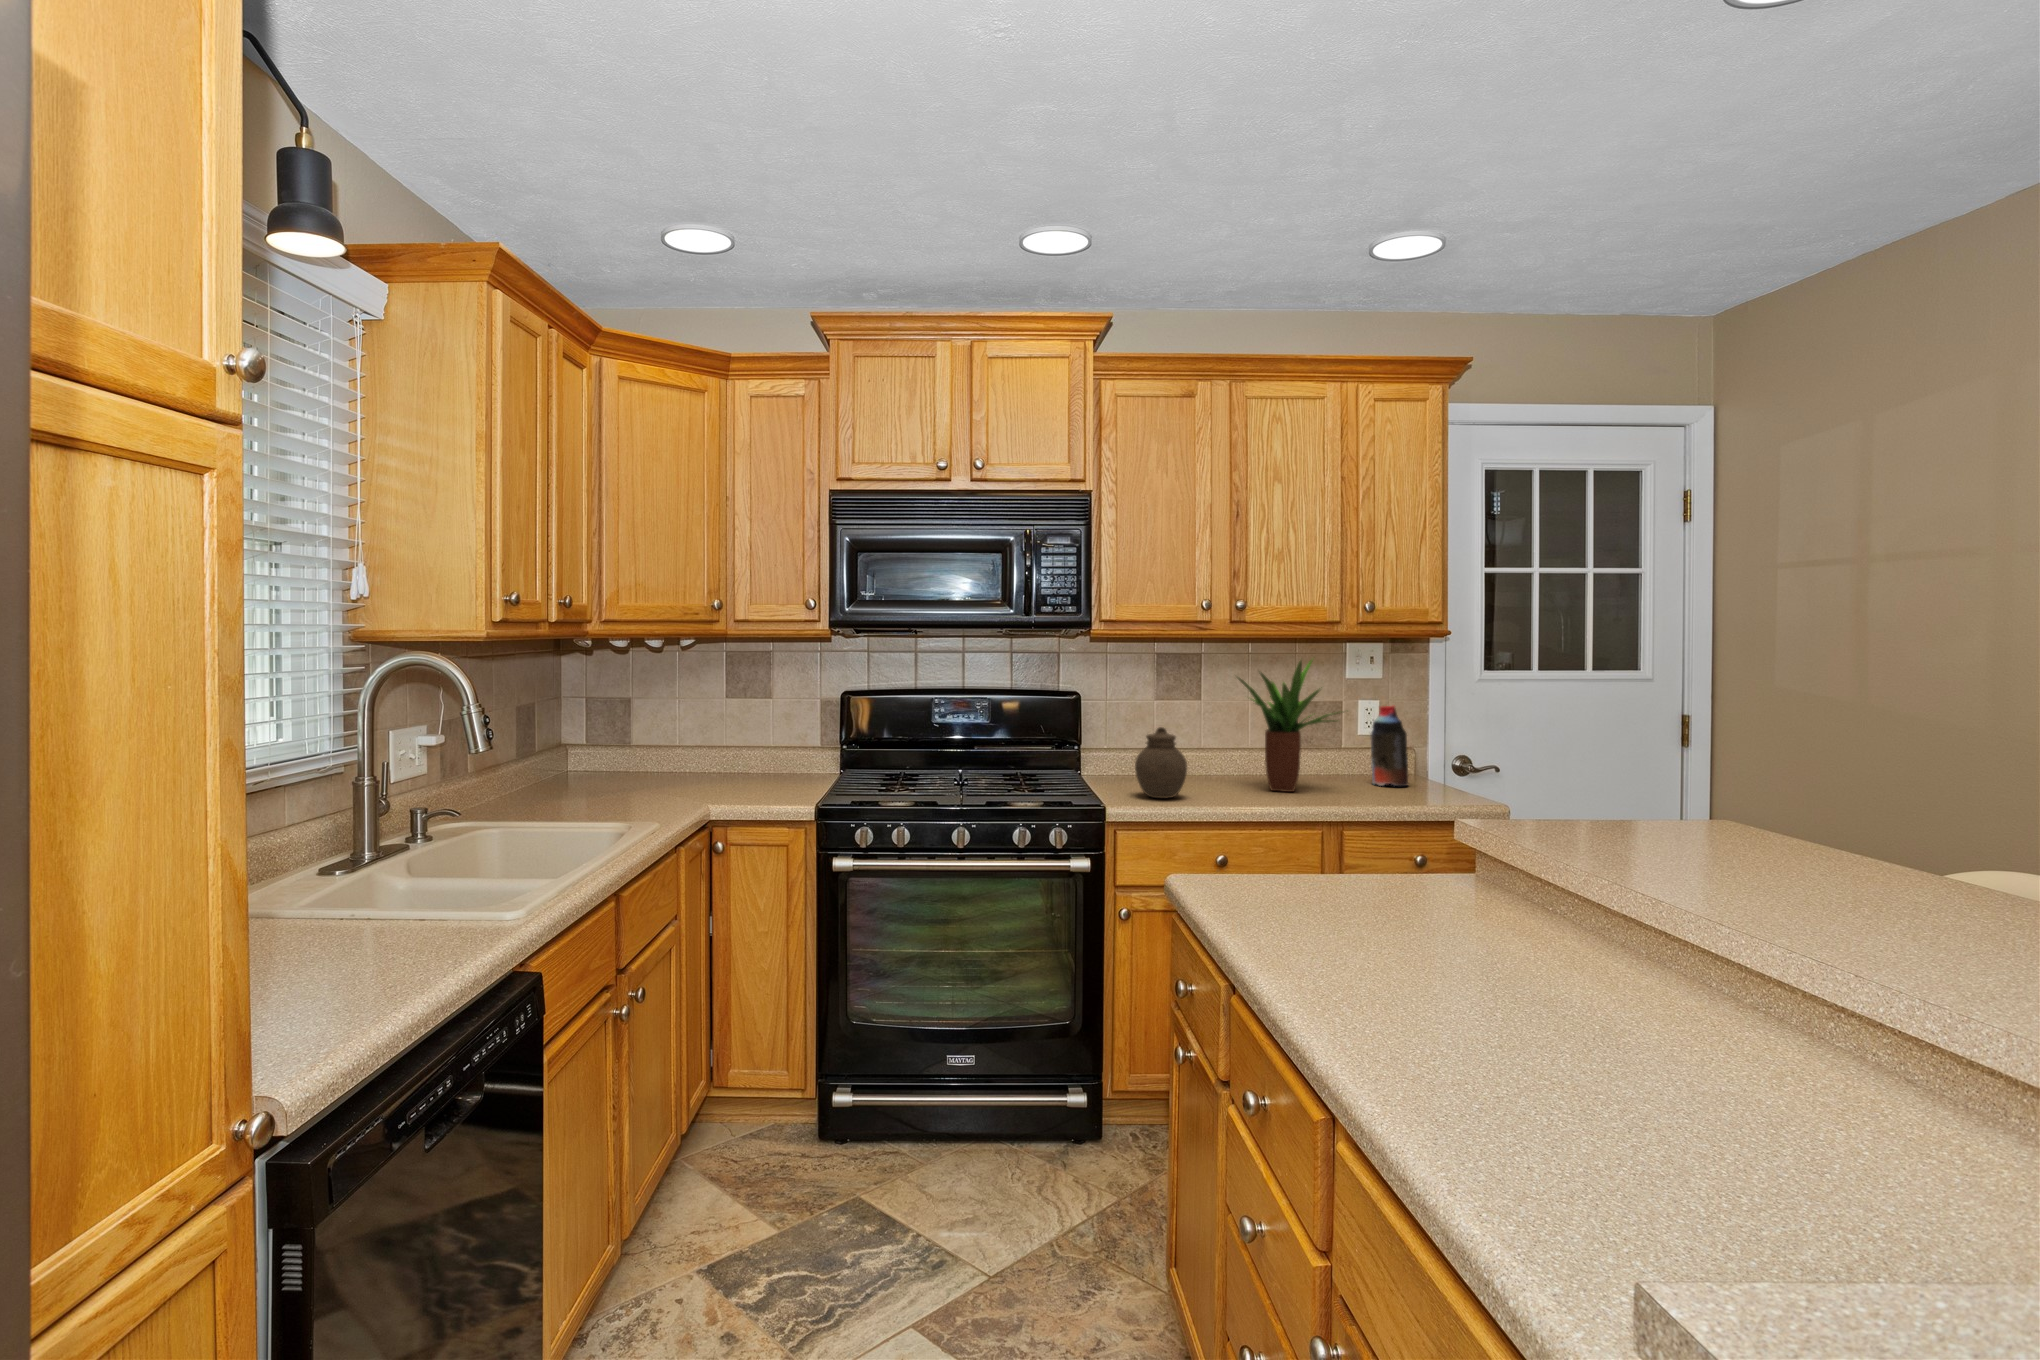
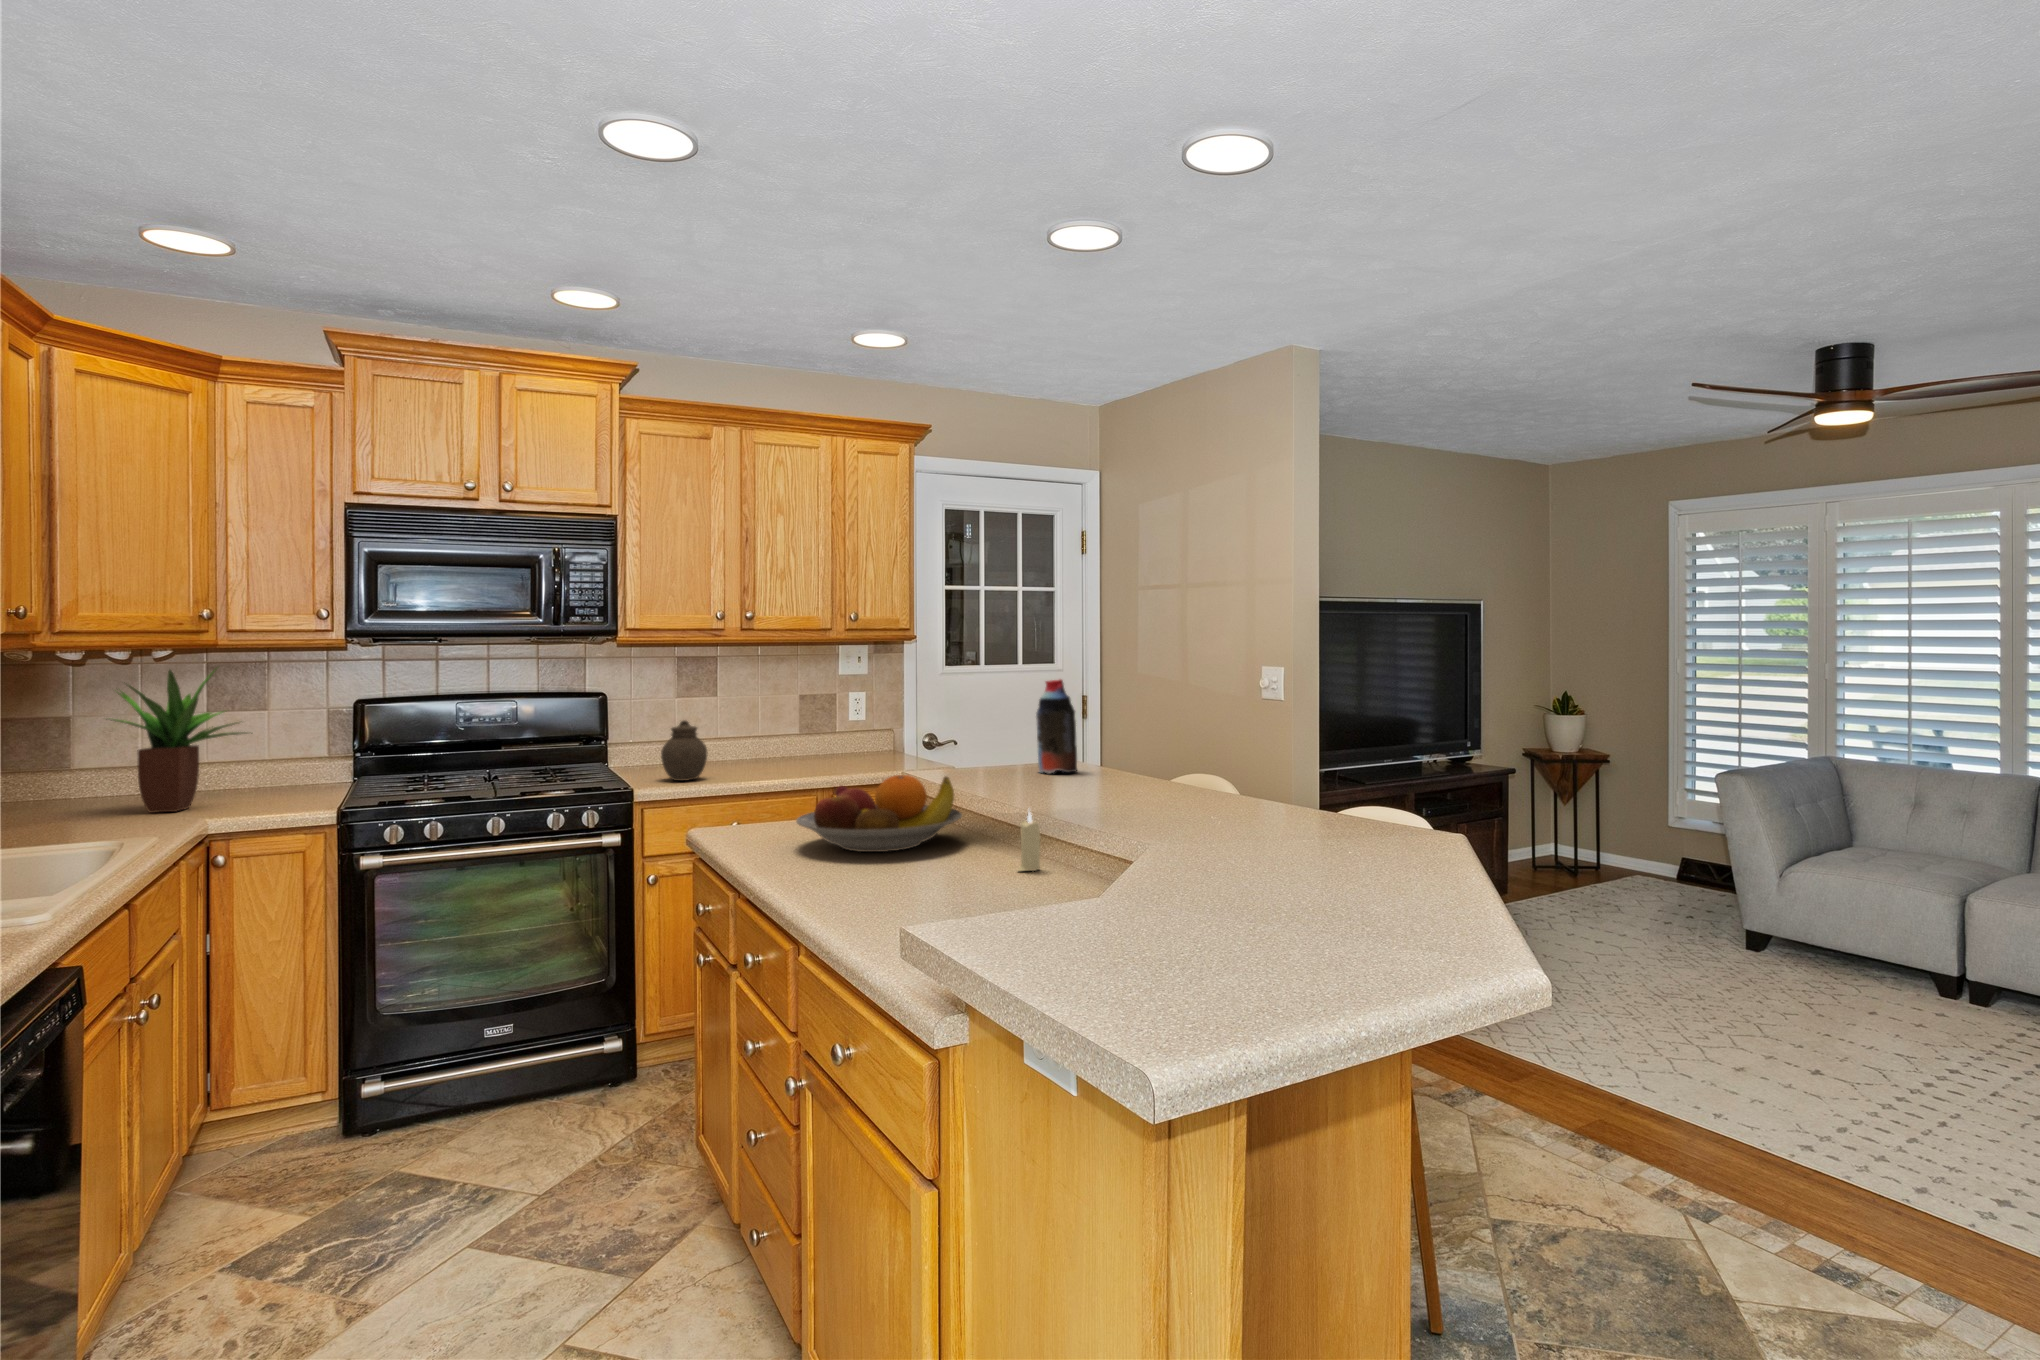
potted plant: present [1238,660,1334,792] -> present [109,669,246,813]
bottle: present [1371,706,1408,786] -> present [1036,679,1077,774]
fruit bowl: none [1340,873,1666,1018] -> present [796,775,962,852]
candle: none [1884,1023,1954,1172] -> present [1019,812,1040,871]

